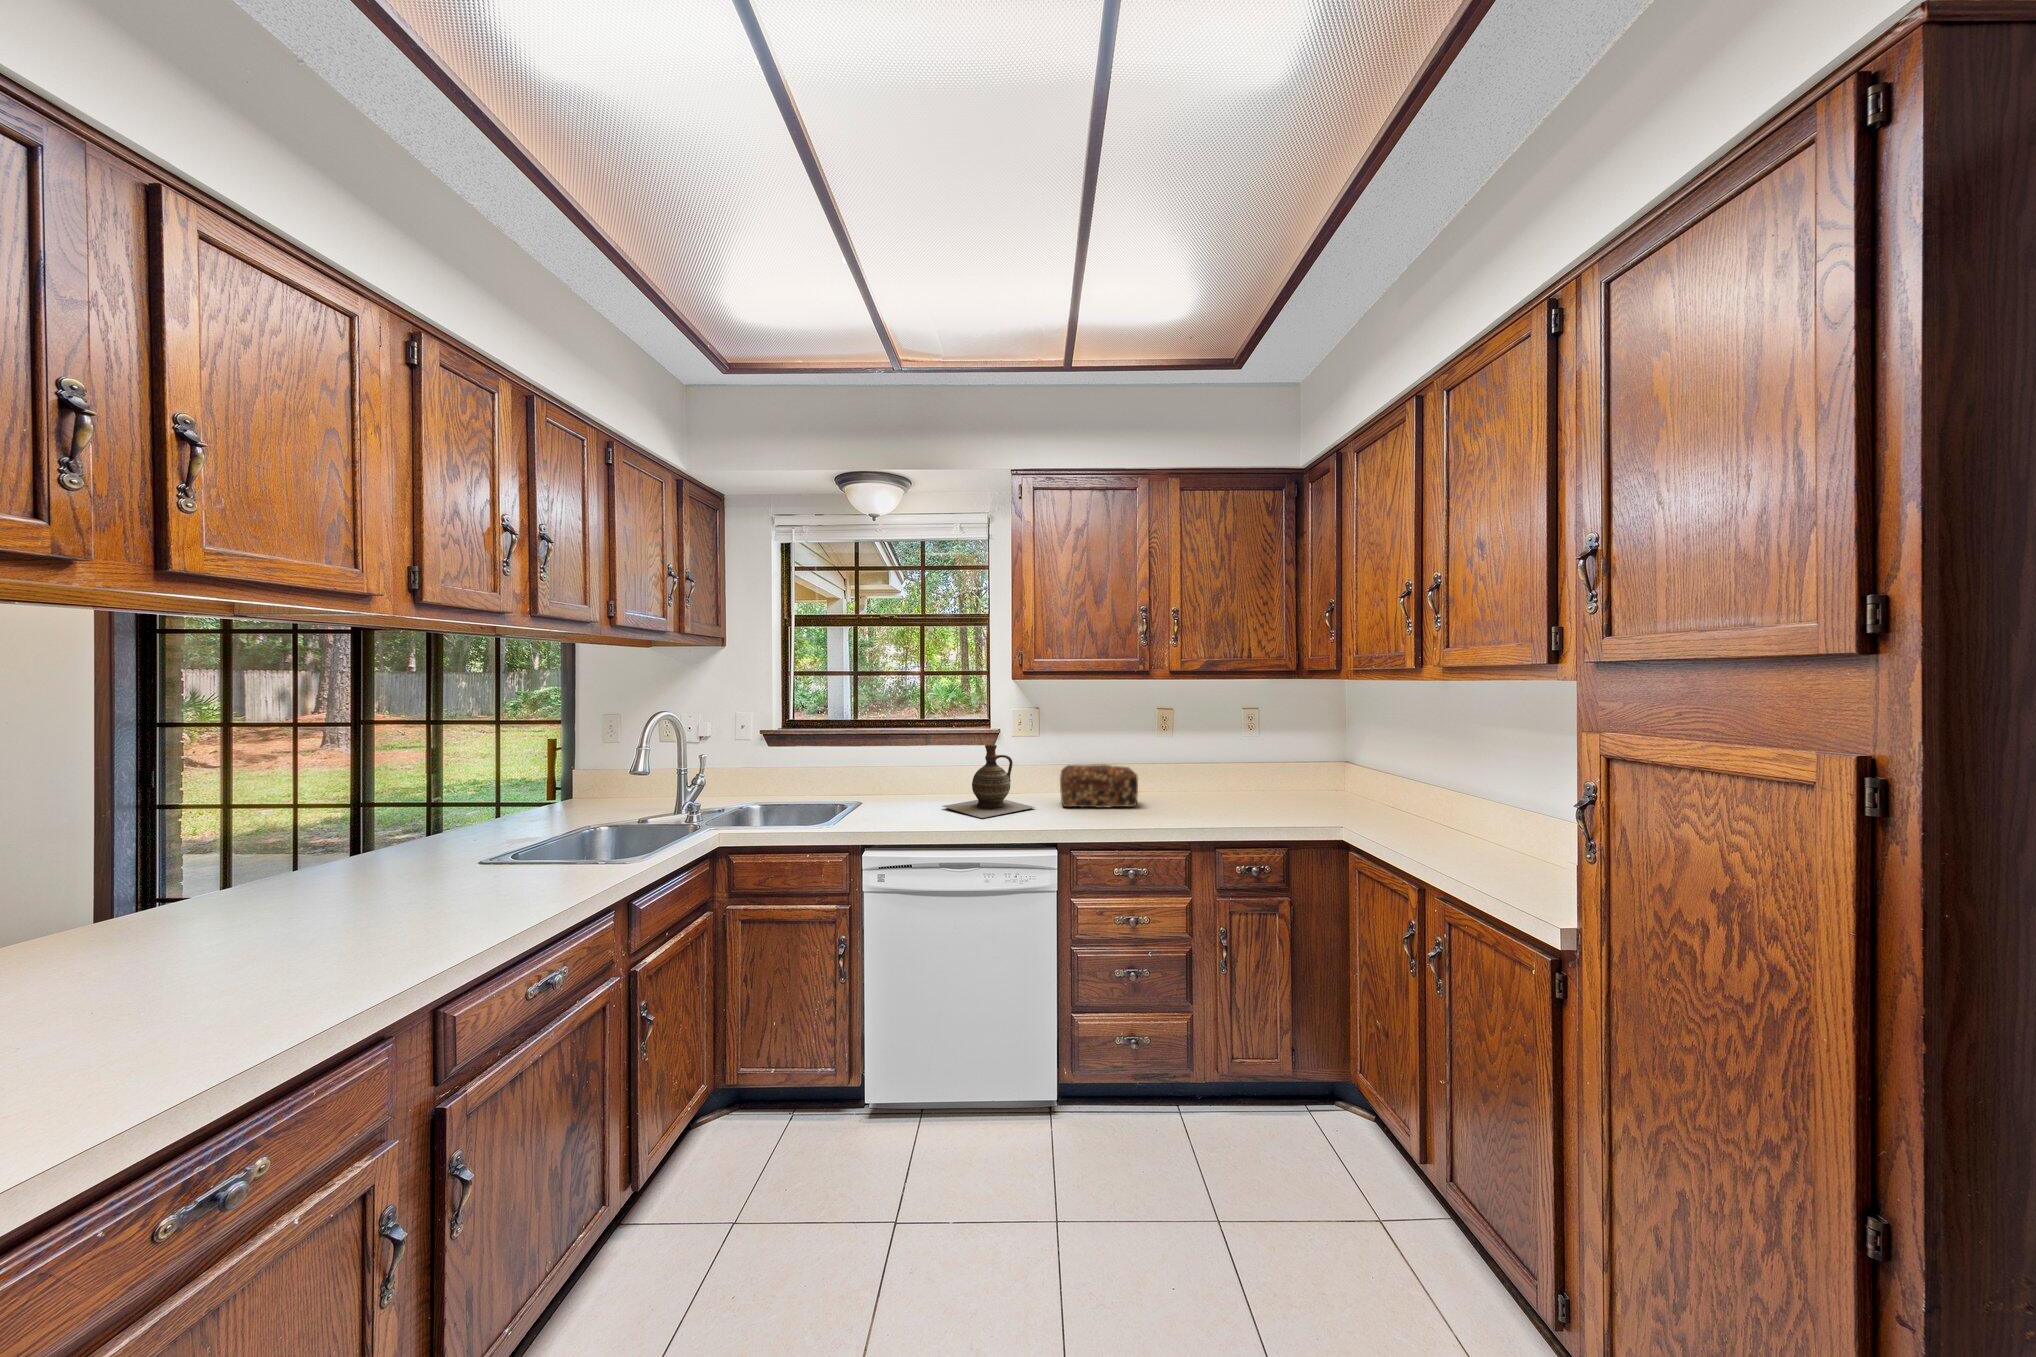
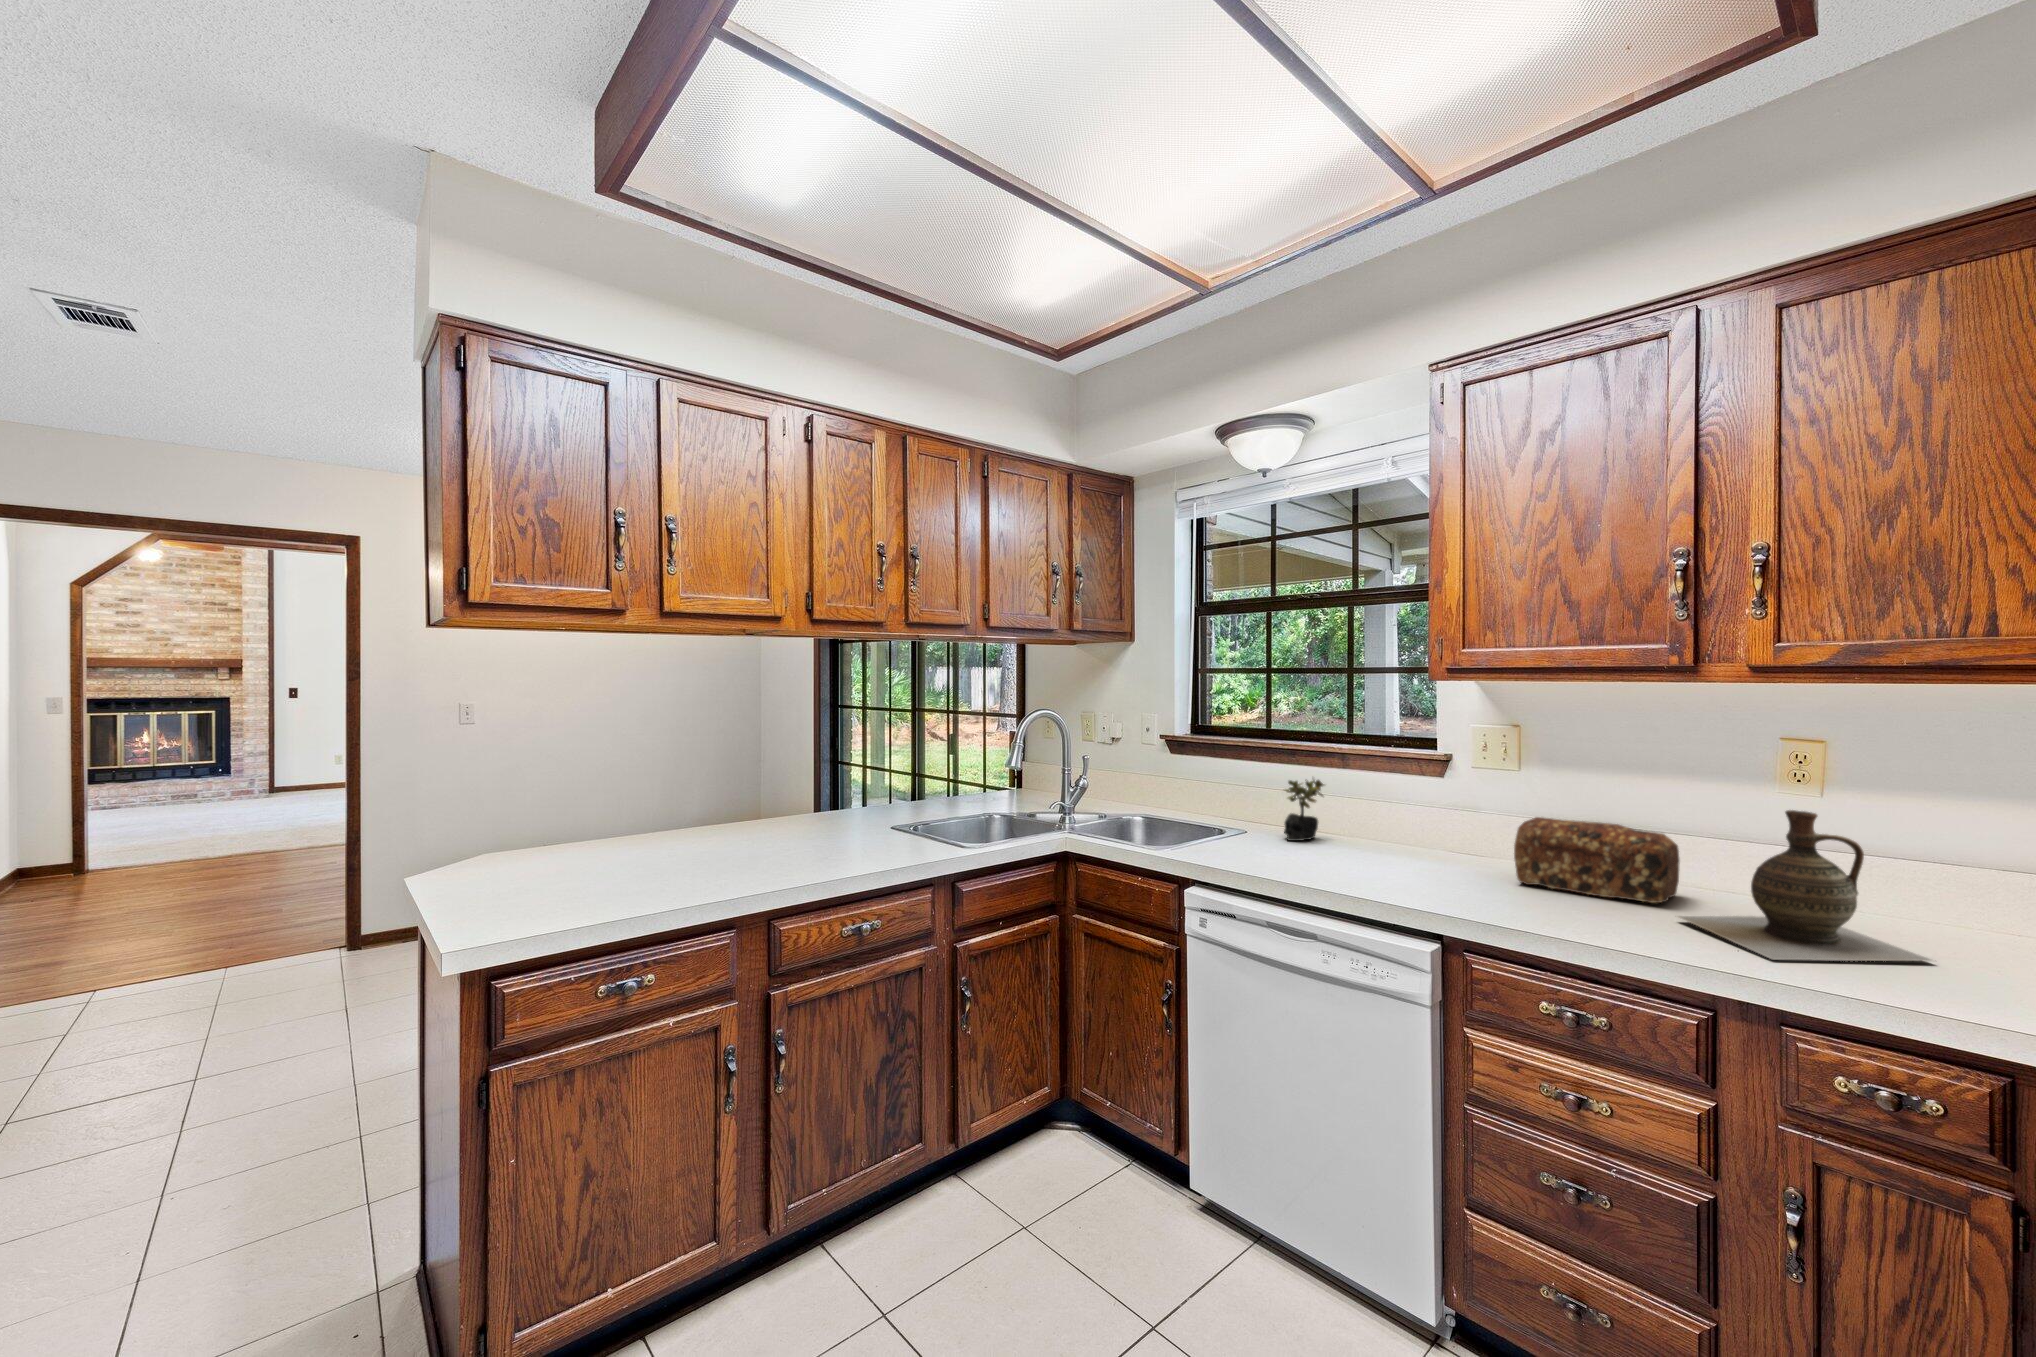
ceramic jug: present [942,745,1035,818] -> present [1679,810,1932,961]
succulent plant: none [888,753,917,803] -> present [1284,780,1324,841]

